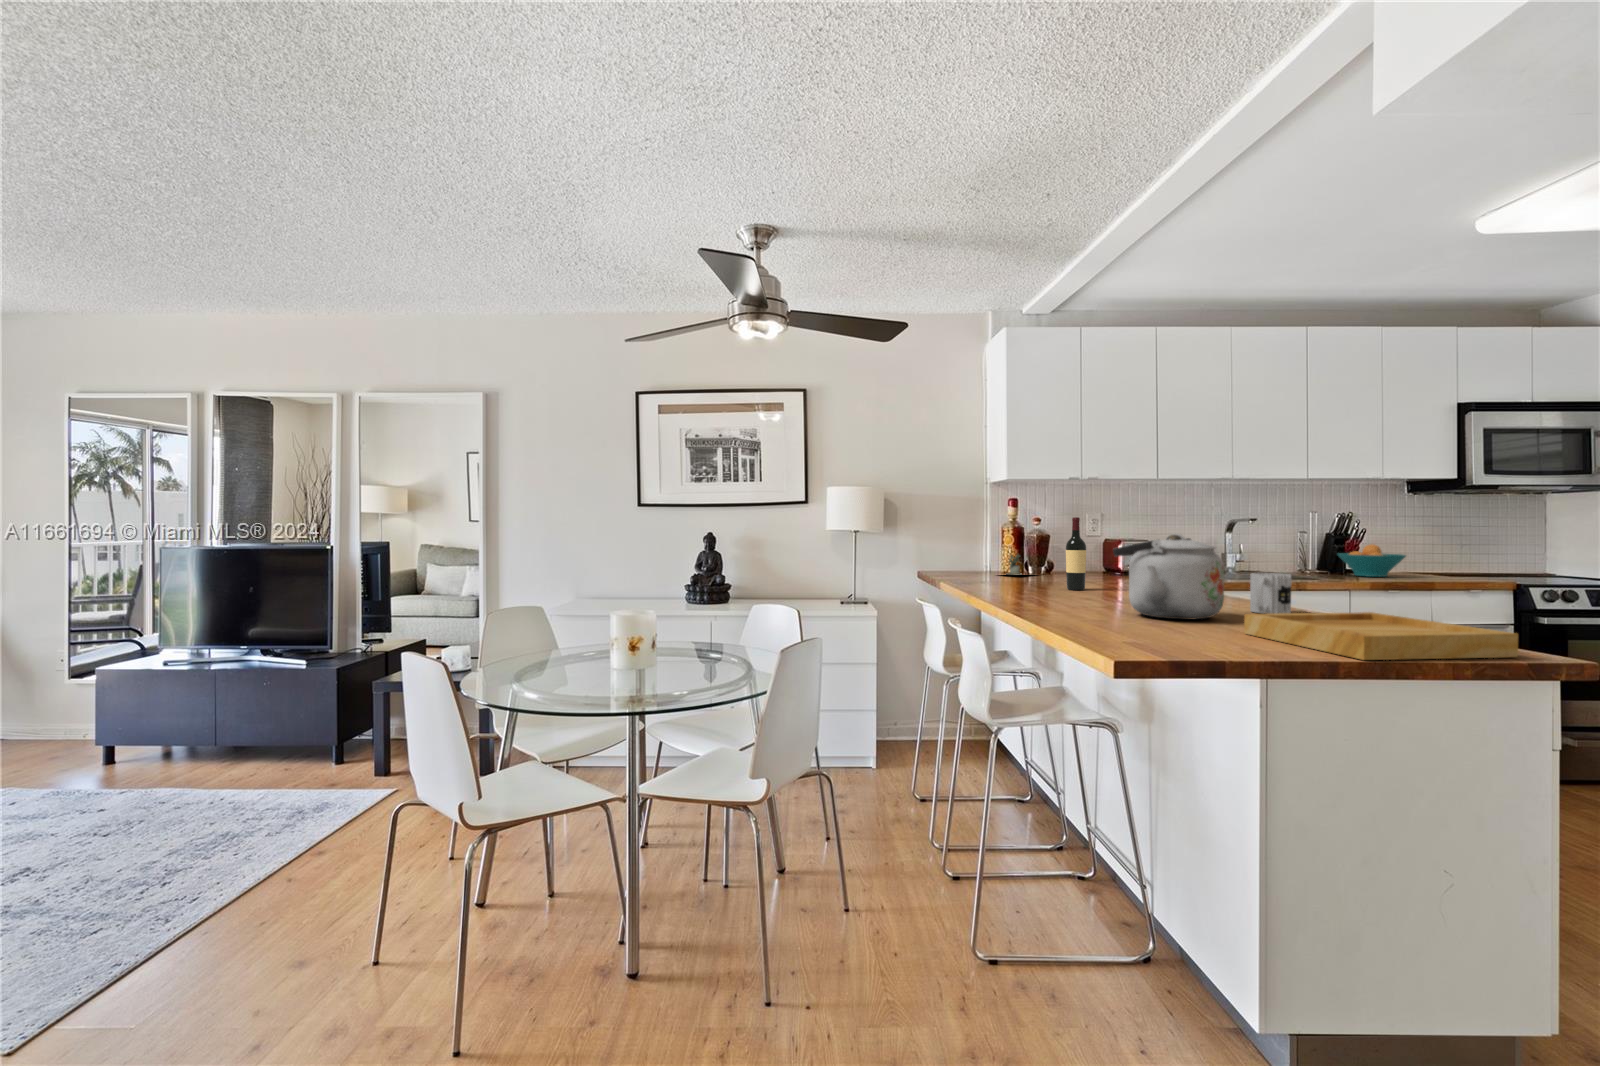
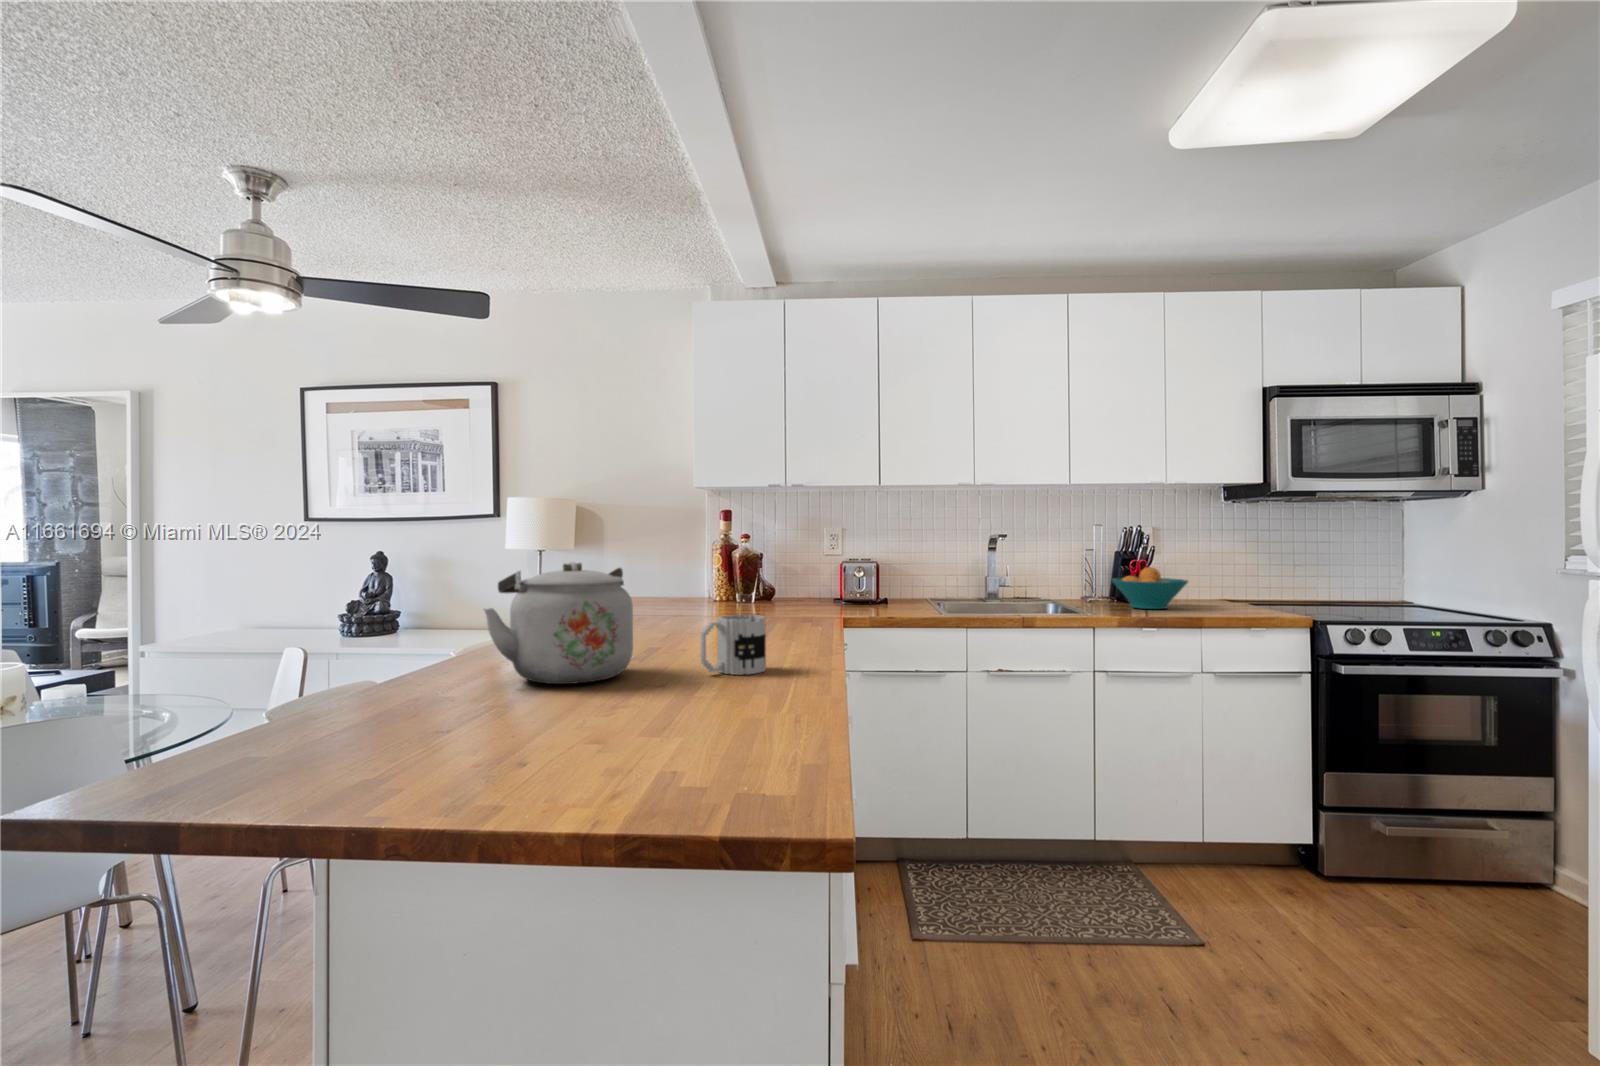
wine bottle: present [1066,517,1086,590] -> none [658,536,683,629]
potted plant: present [1009,555,1020,575] -> none [681,578,764,605]
tray: present [1244,612,1518,660] -> none [417,683,716,779]

